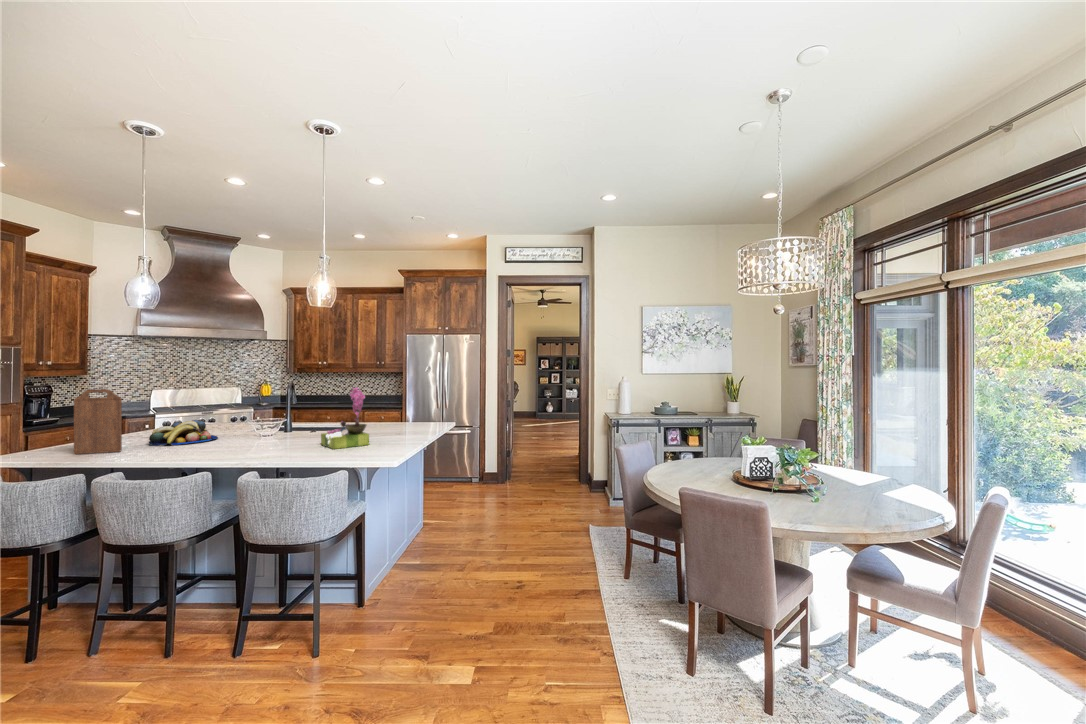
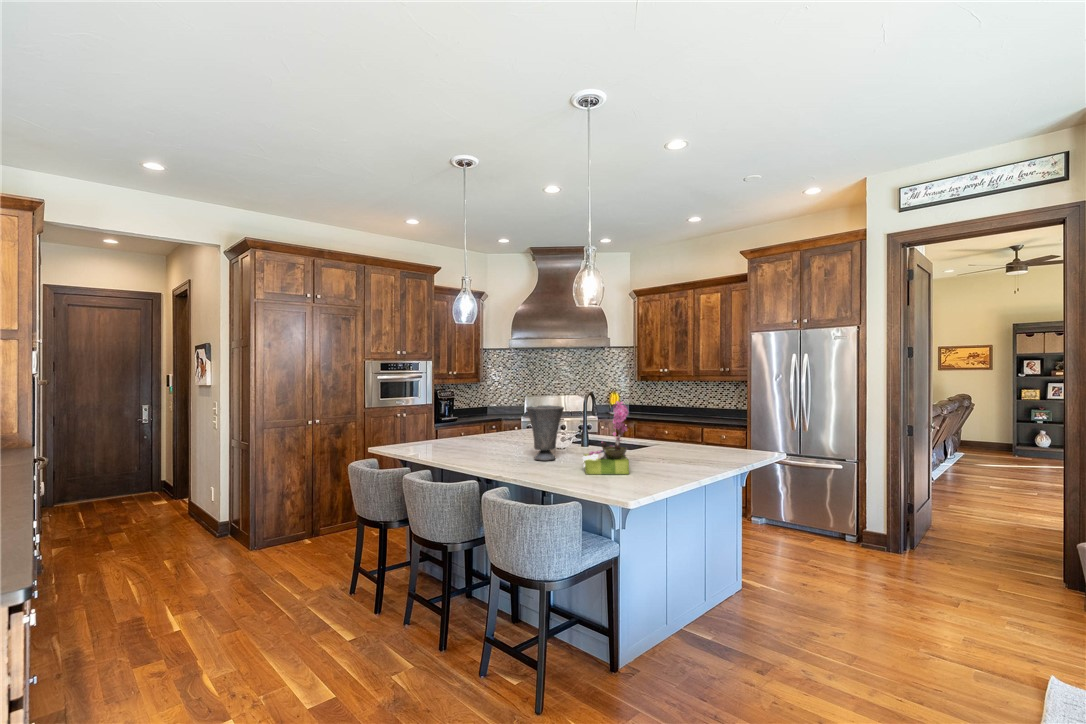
cutting board: present [74,389,122,454] -> none [413,396,440,452]
vase: none [251,394,292,445] -> present [526,405,564,461]
fruit bowl: present [149,420,218,446] -> none [464,427,518,450]

